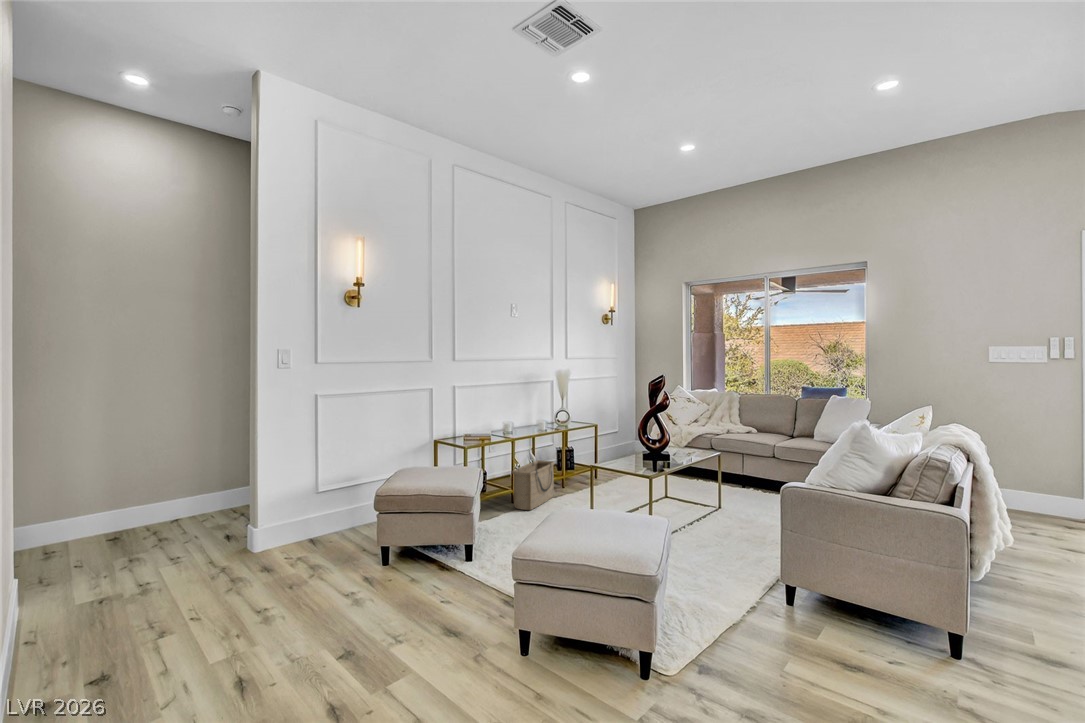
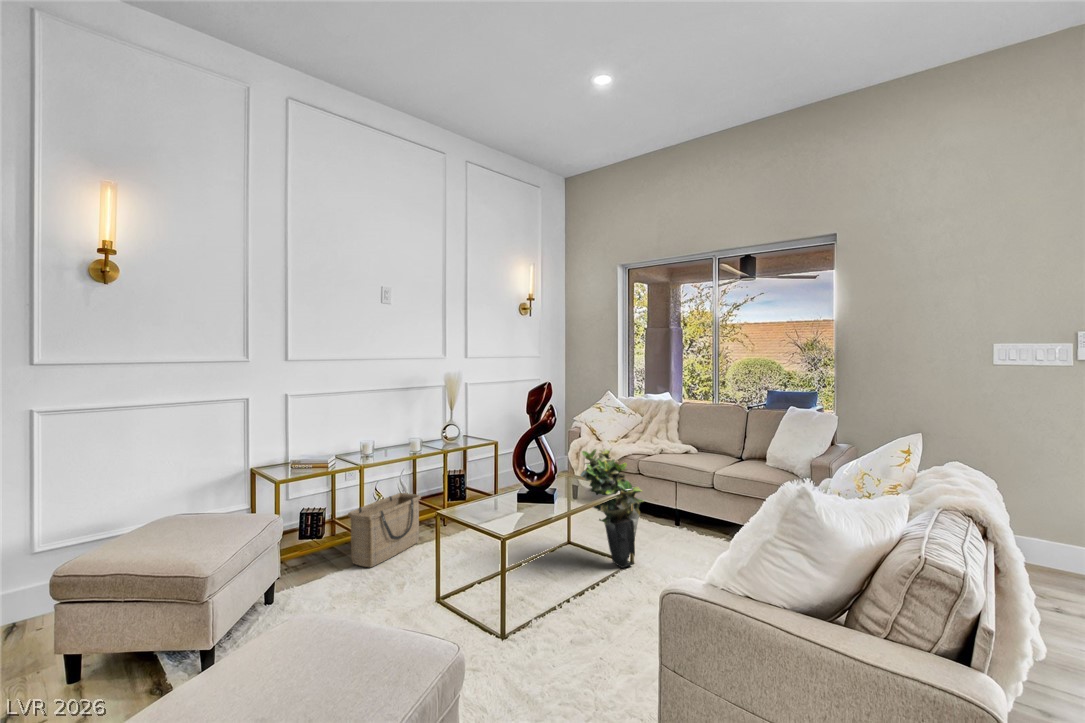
potted plant: none [678,424,728,511] -> present [581,449,643,568]

